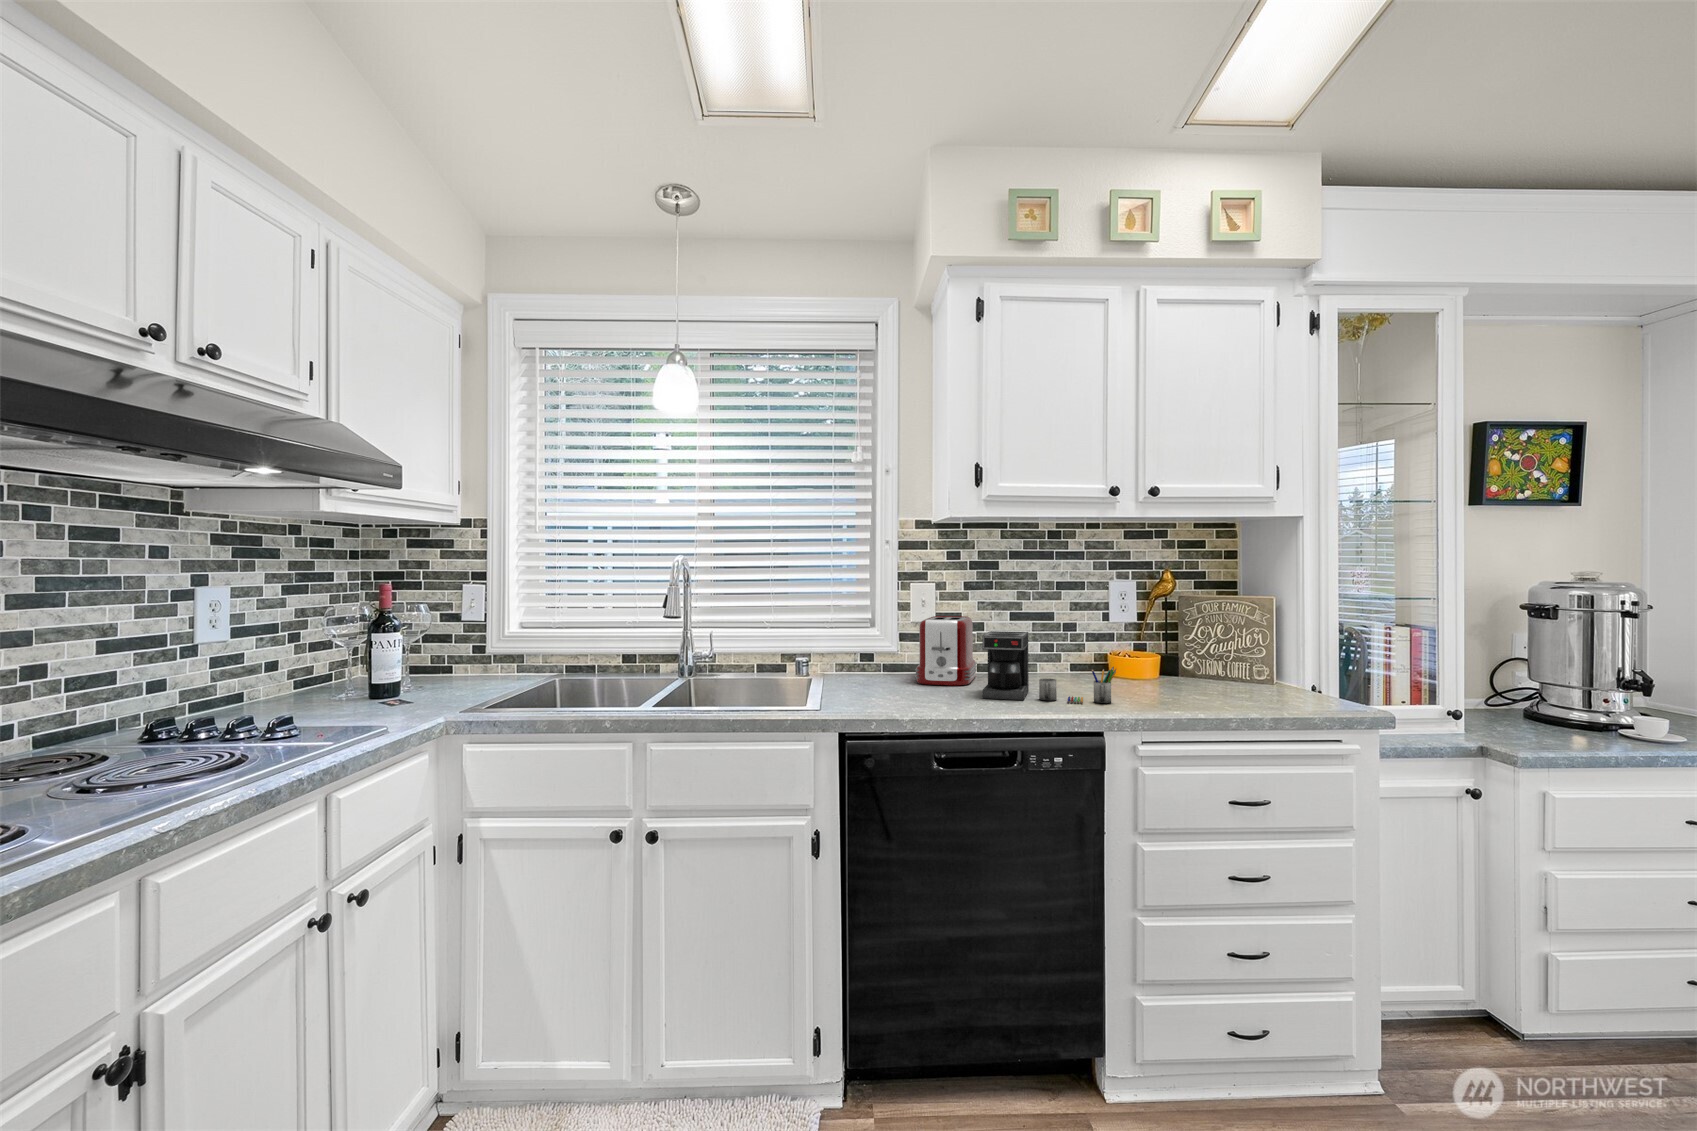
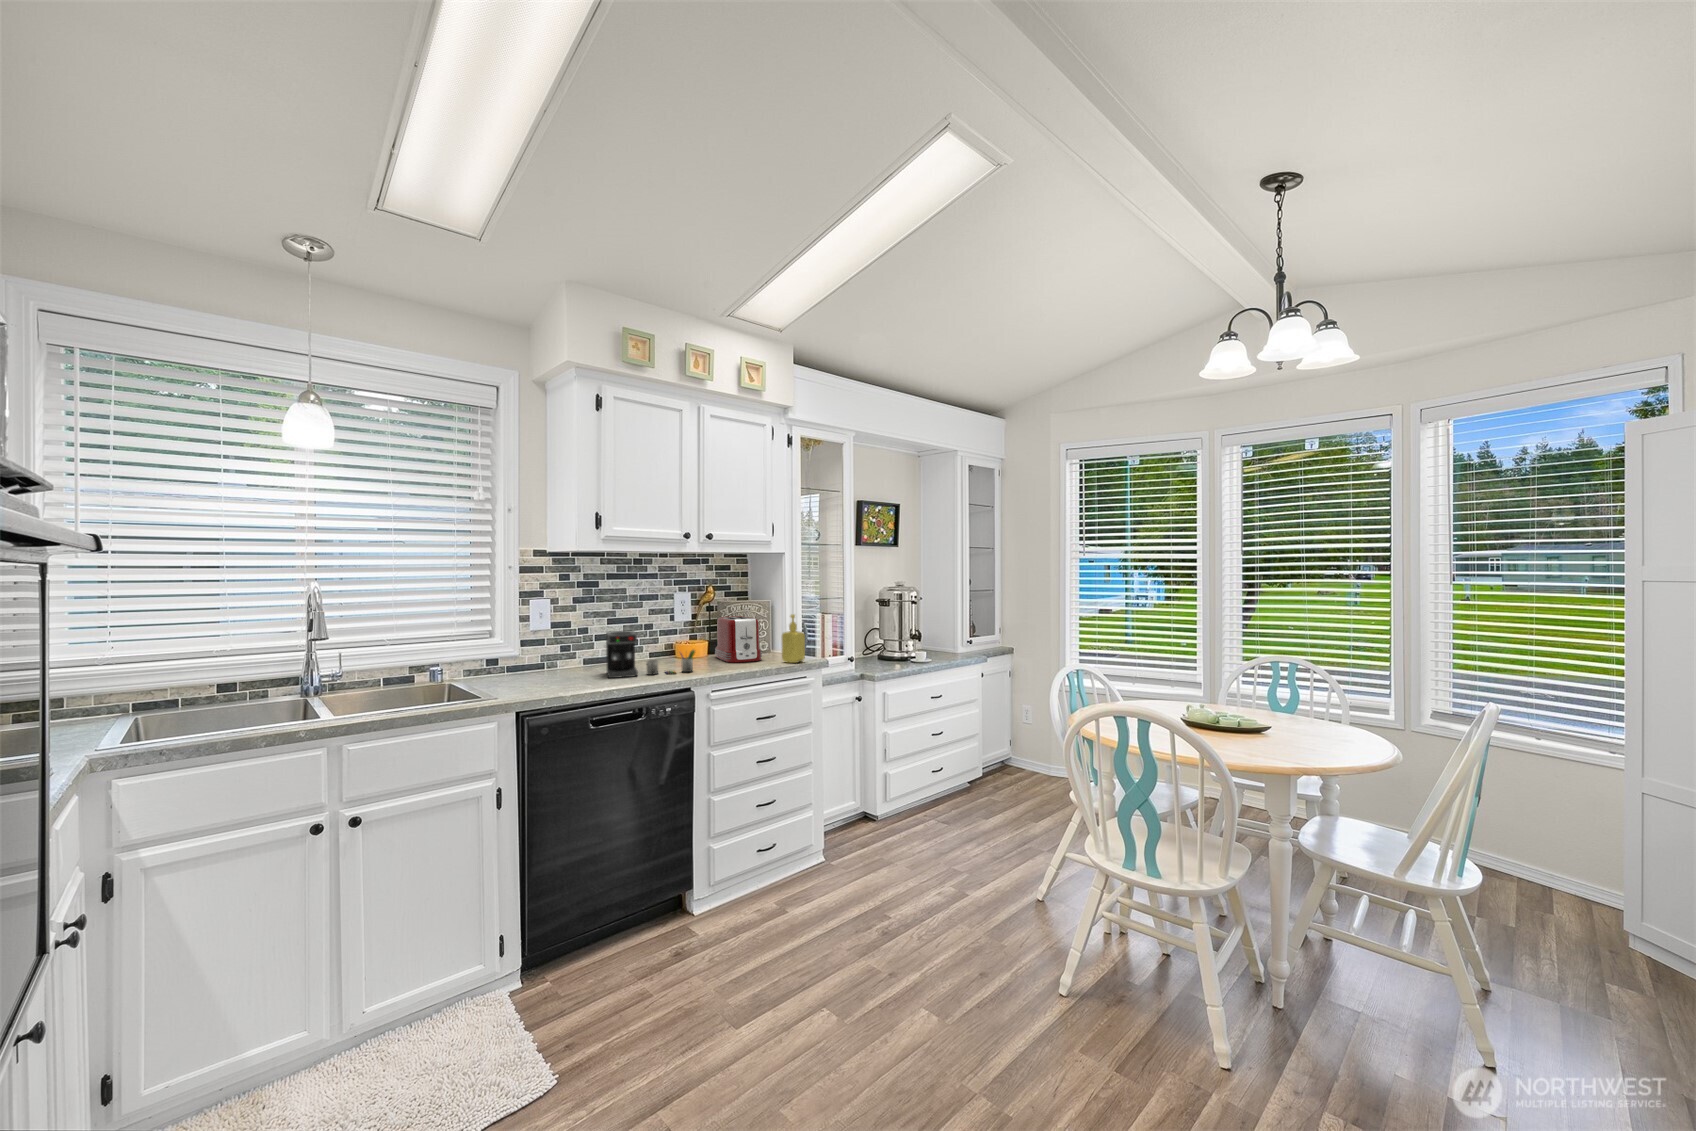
toaster: present [915,616,977,685] -> present [715,616,762,663]
soap dispenser: none [1280,622,1328,710] -> present [782,614,805,663]

